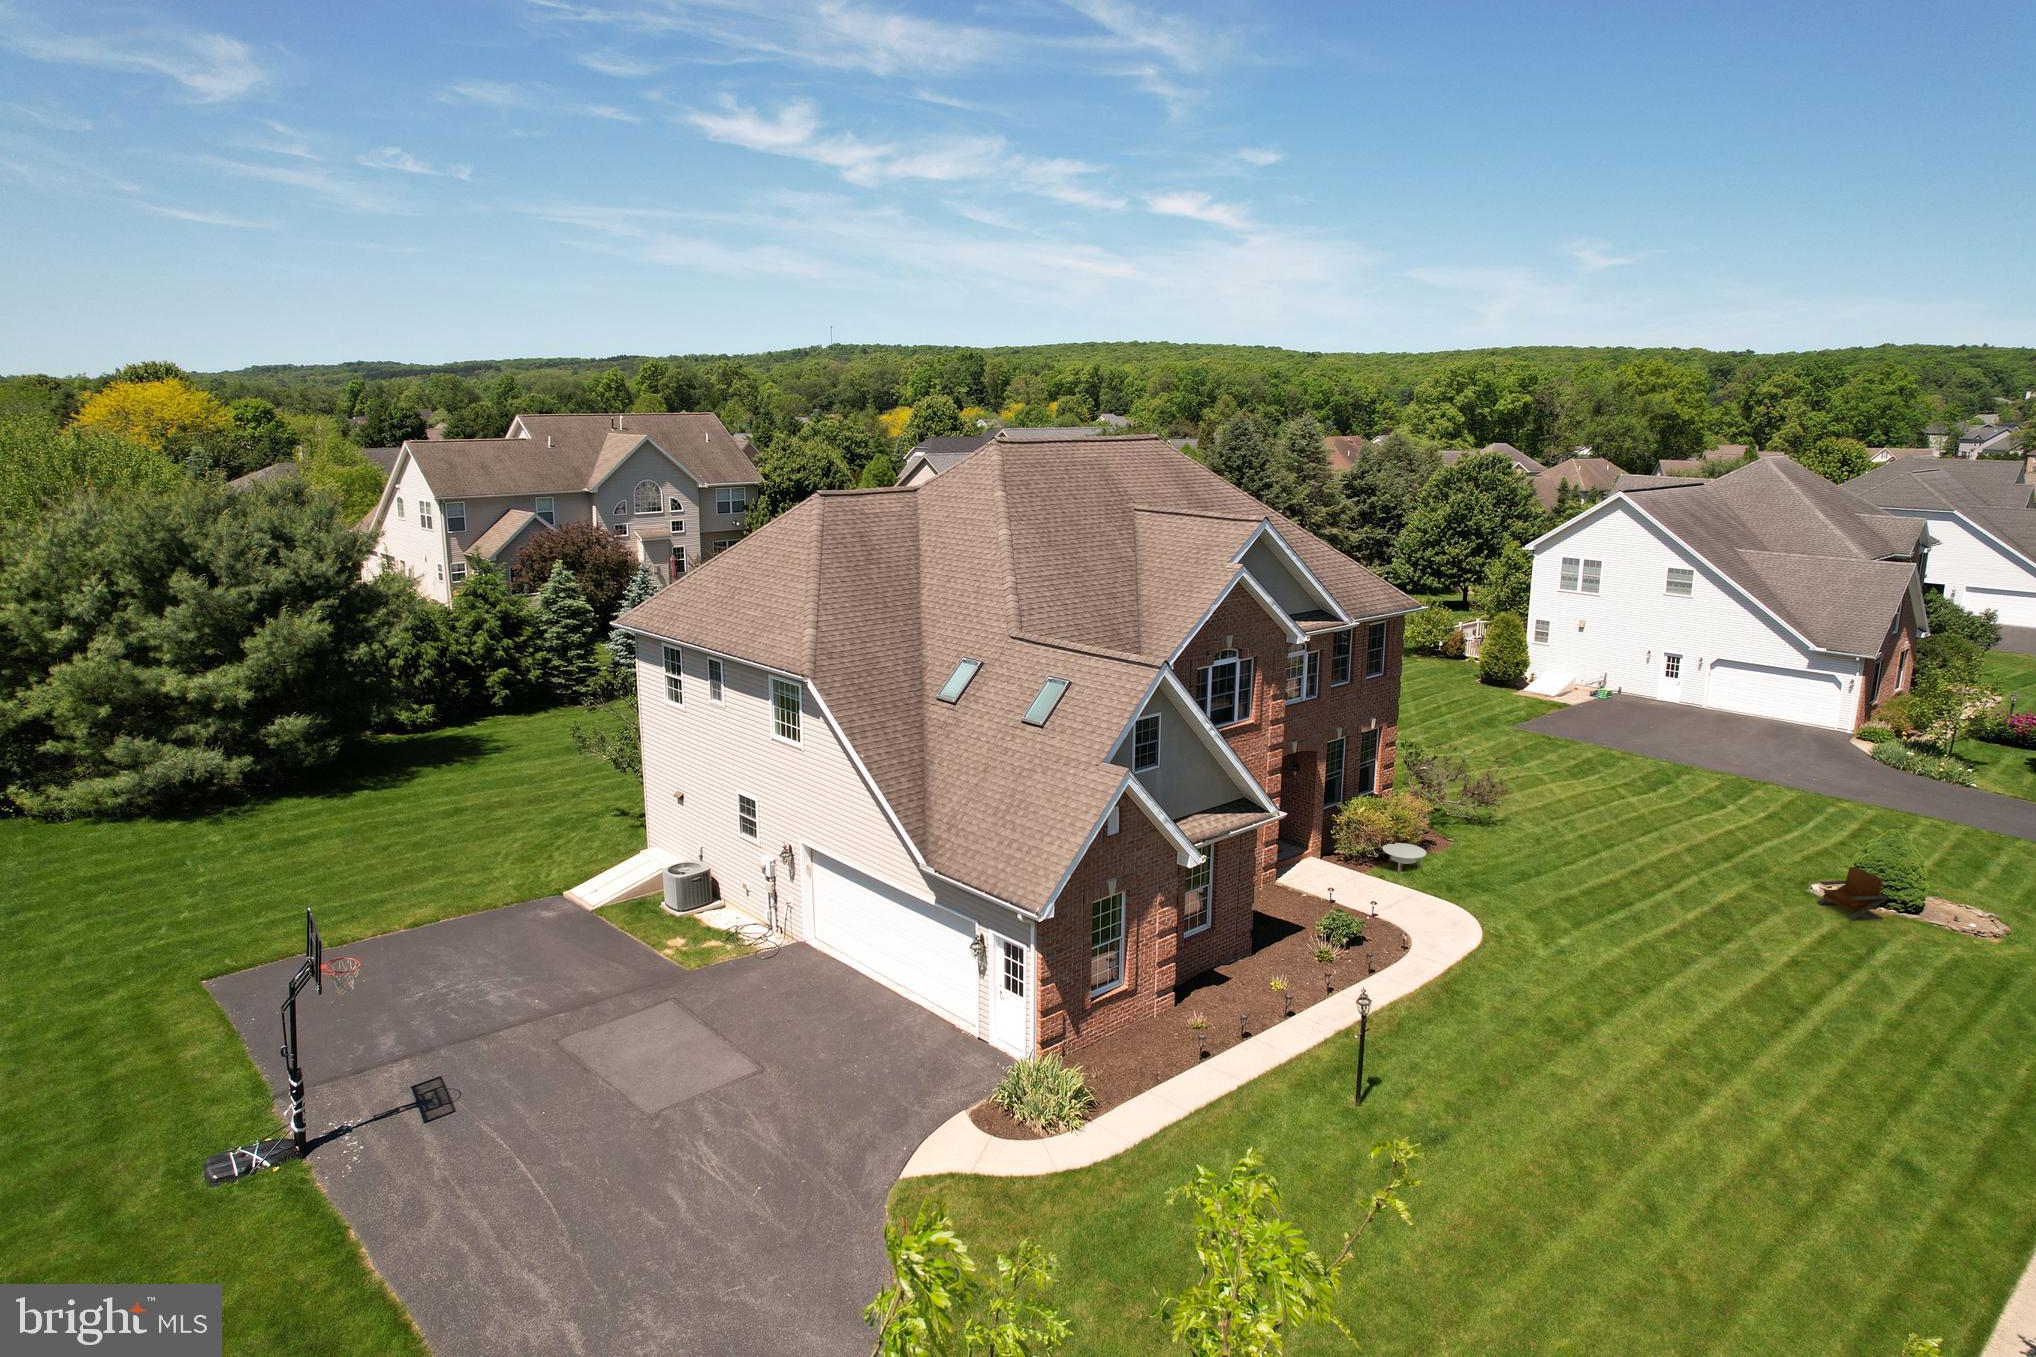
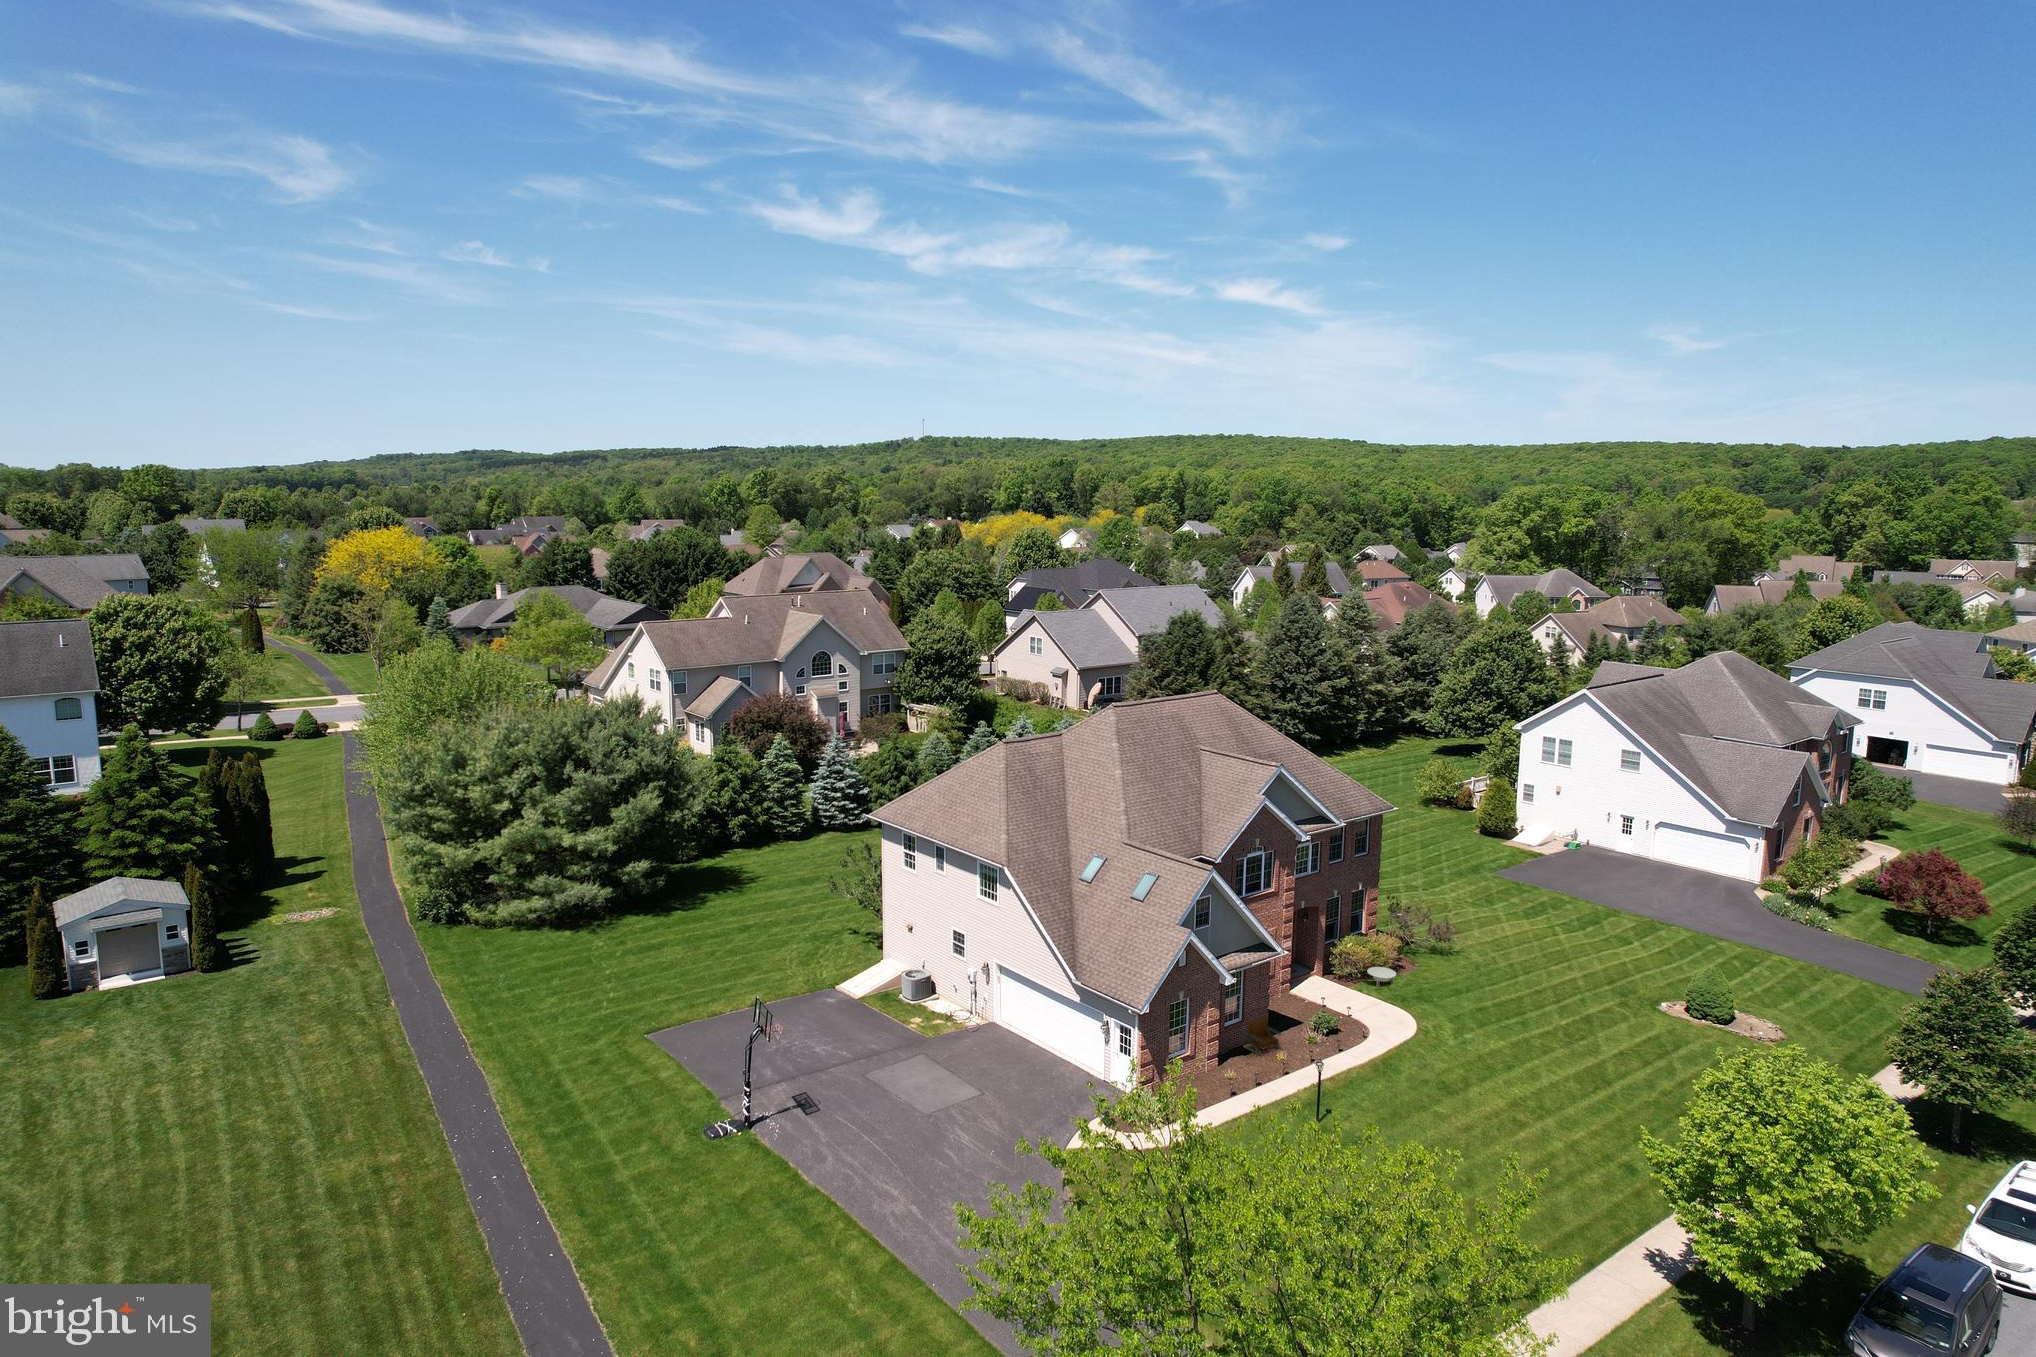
lounge chair: present [1817,867,1888,921] -> present [1243,1017,1281,1056]

